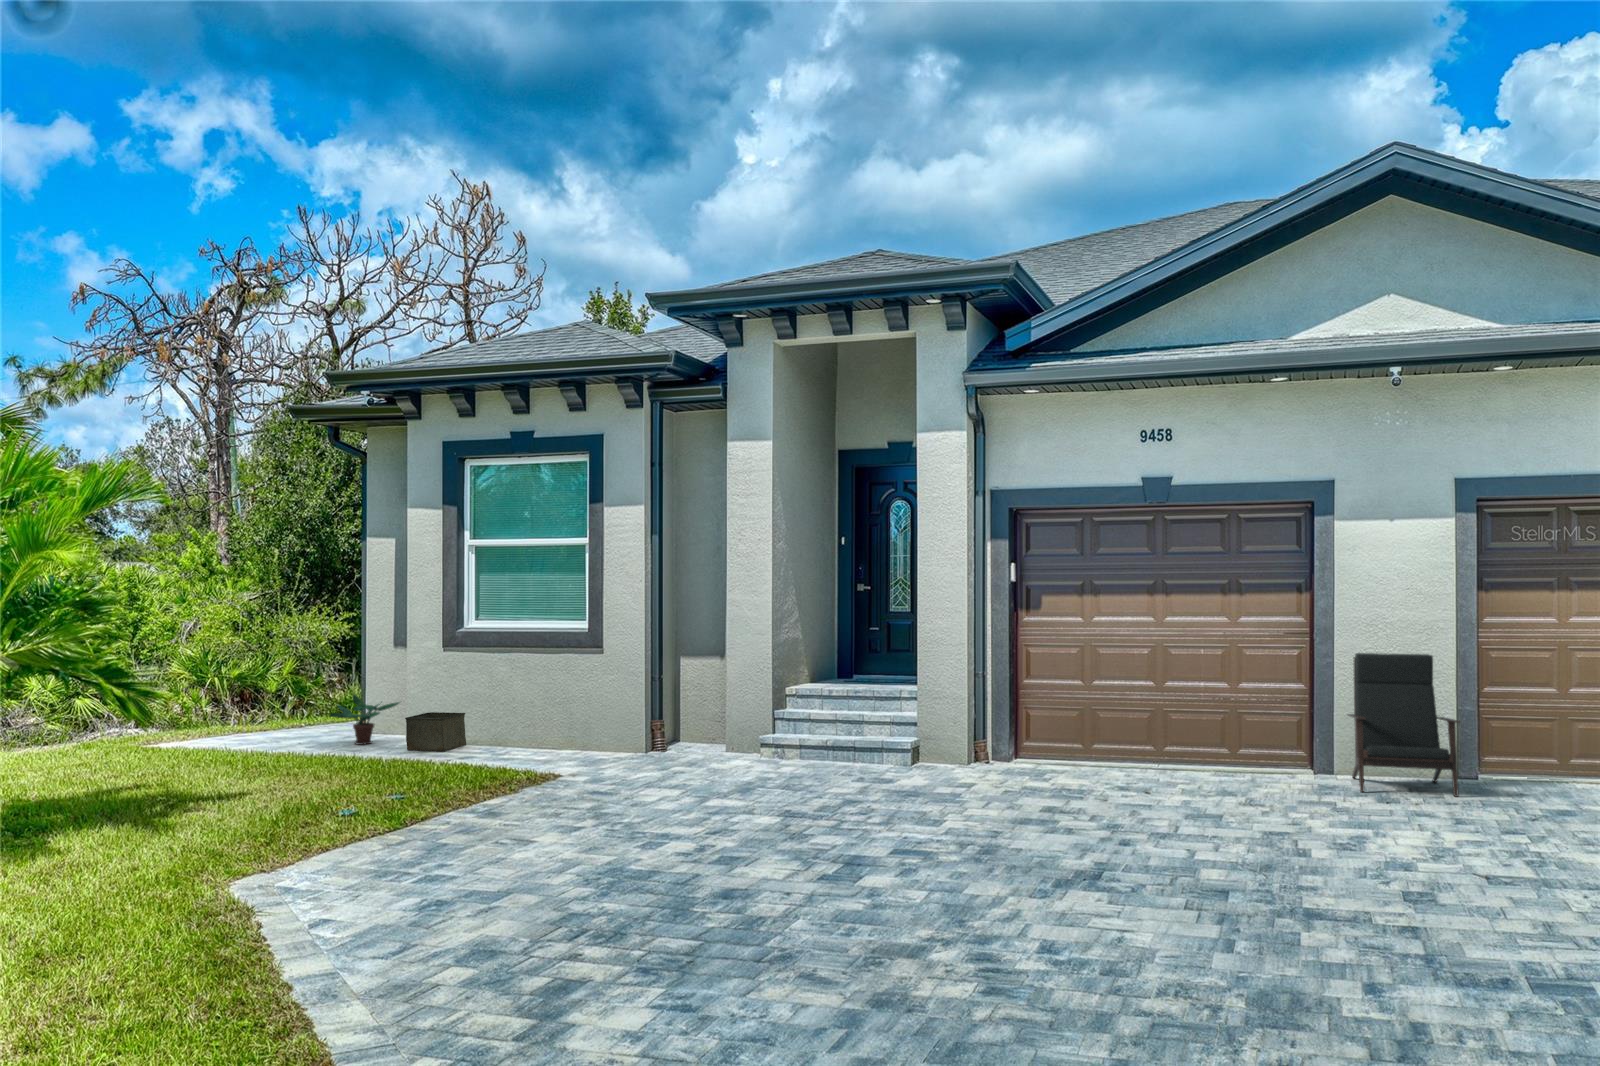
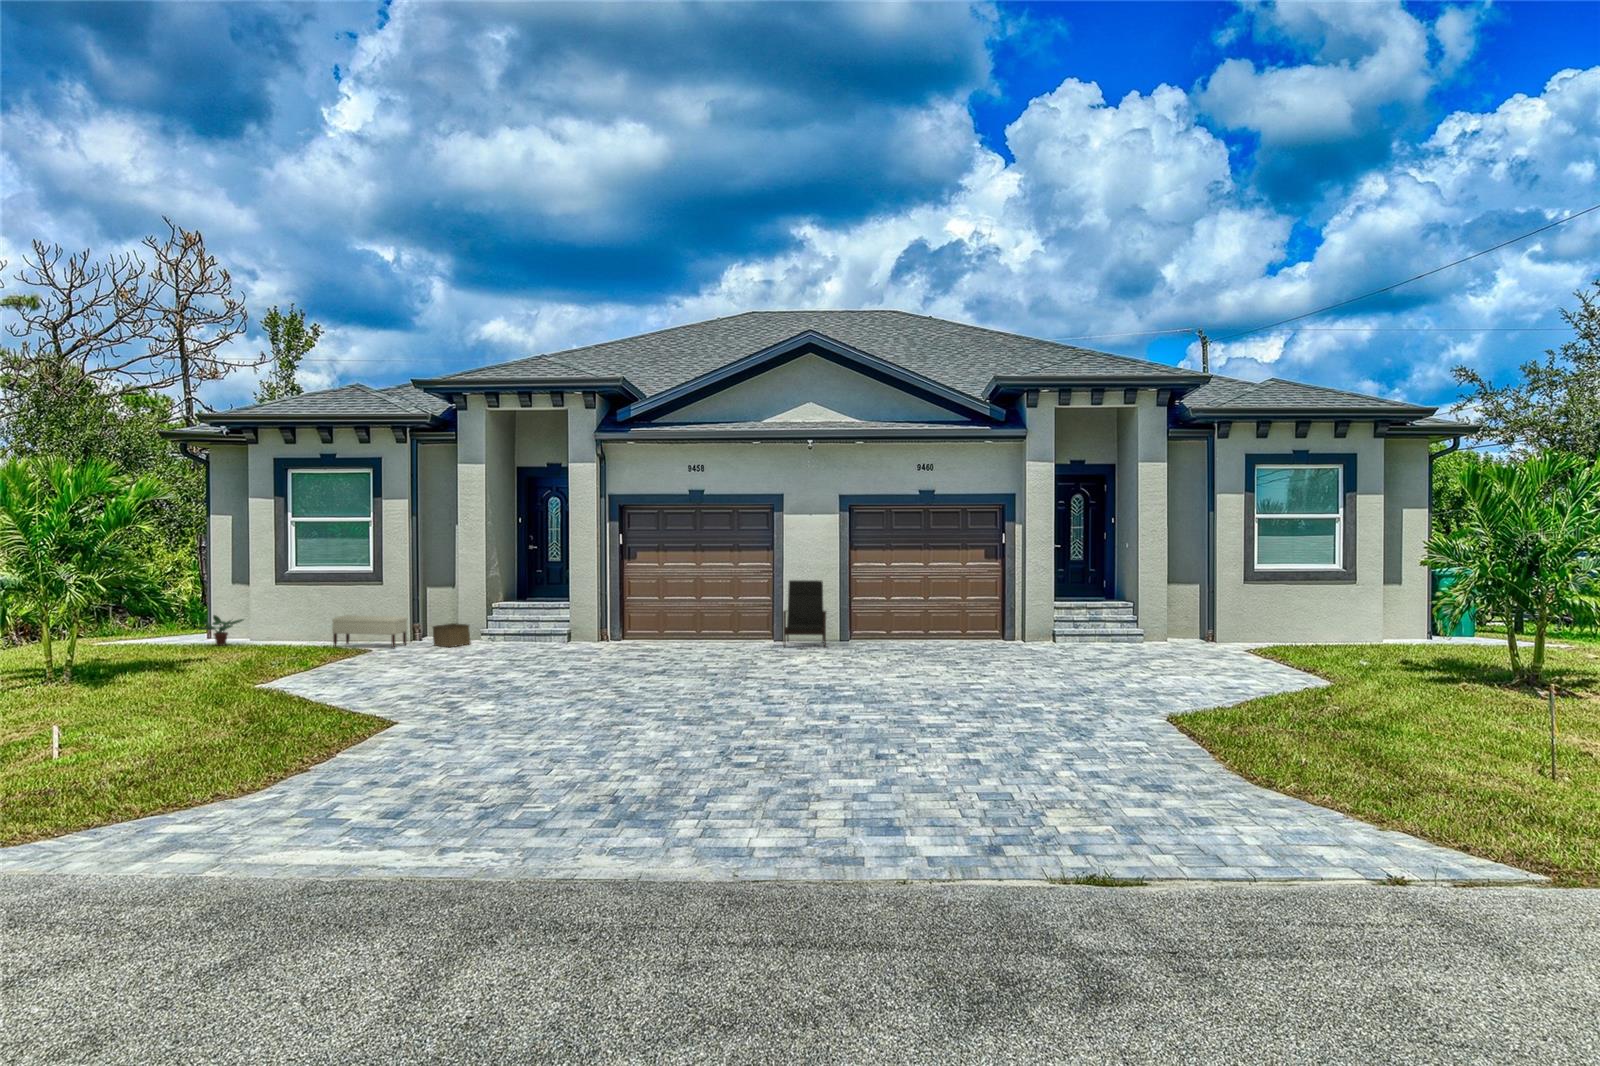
bench: none [522,701,641,762] -> present [332,615,407,648]
storage bin: present [405,712,466,752] -> present [433,623,471,648]

